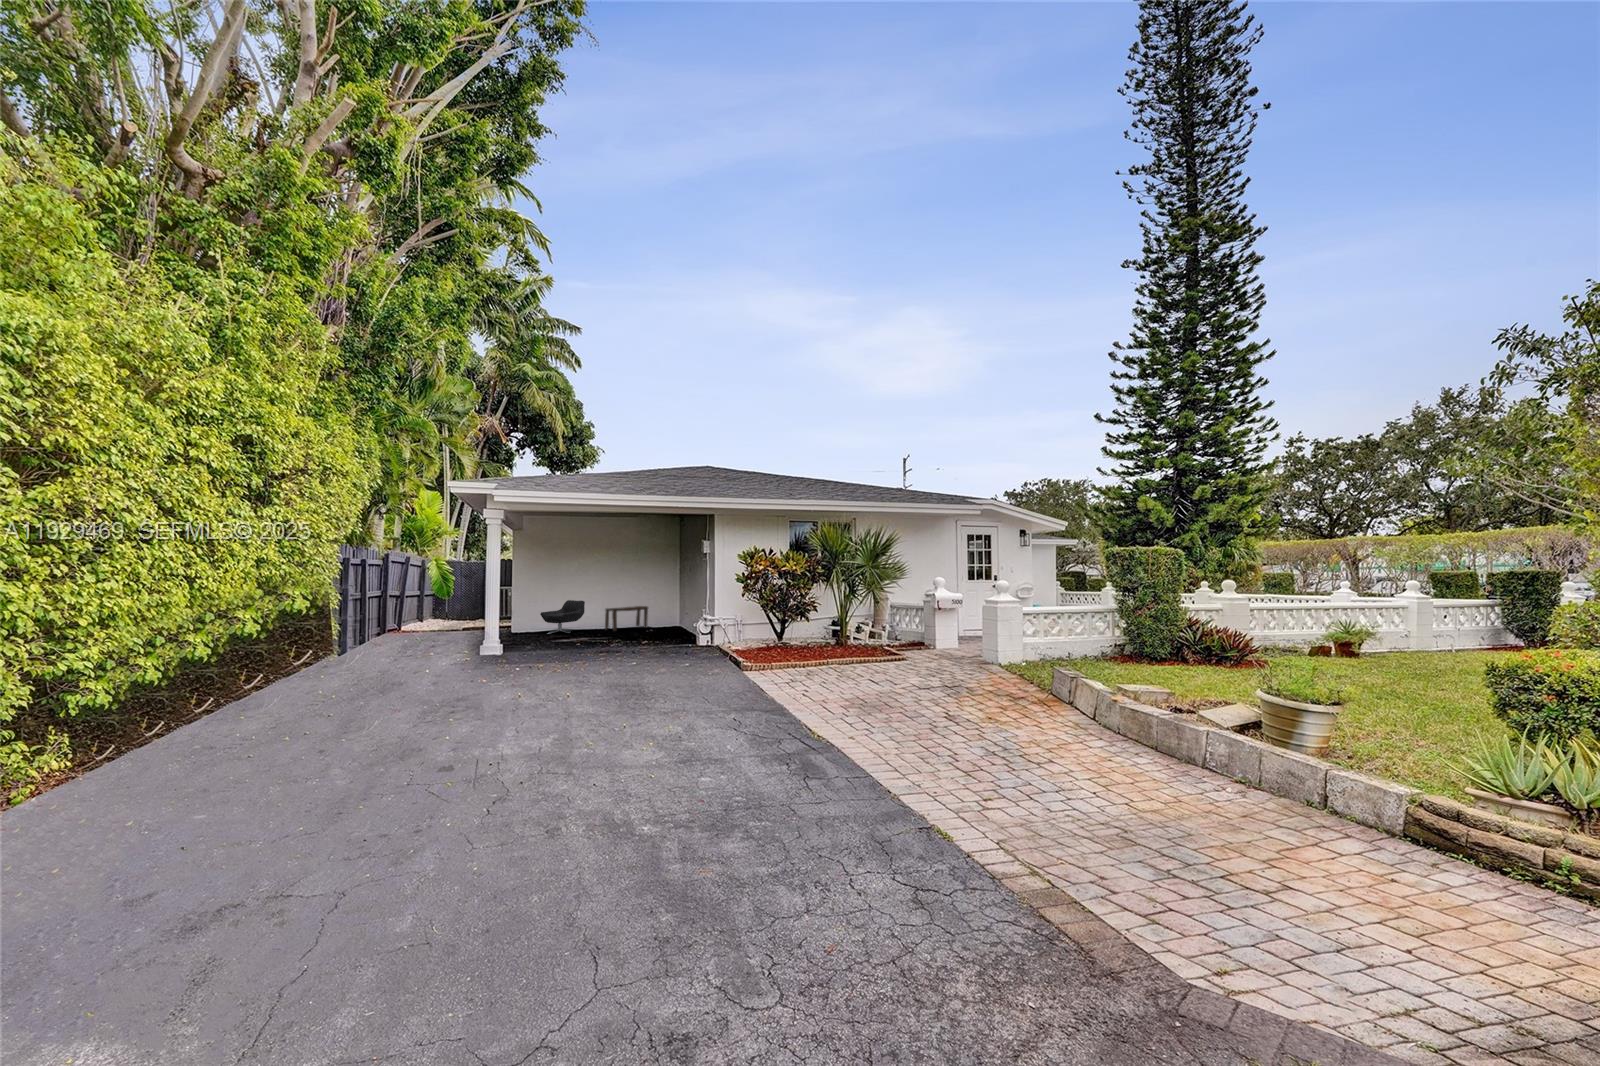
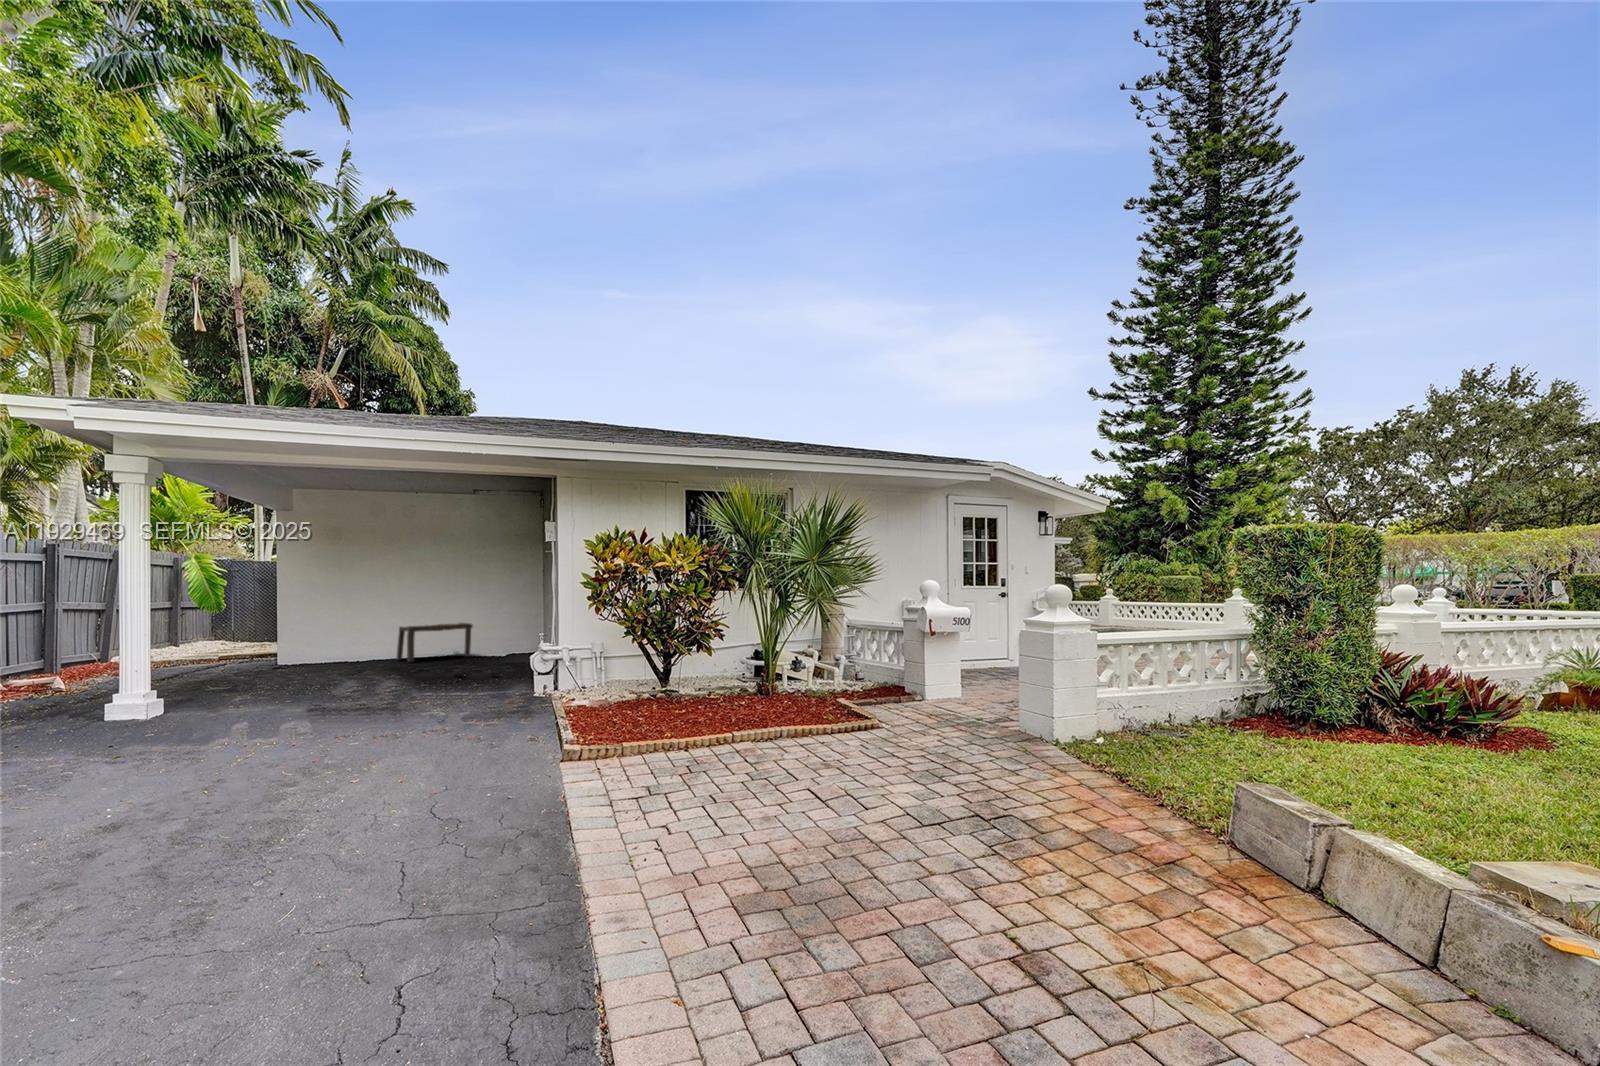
lounge chair: present [540,600,585,633] -> none [281,613,364,668]

